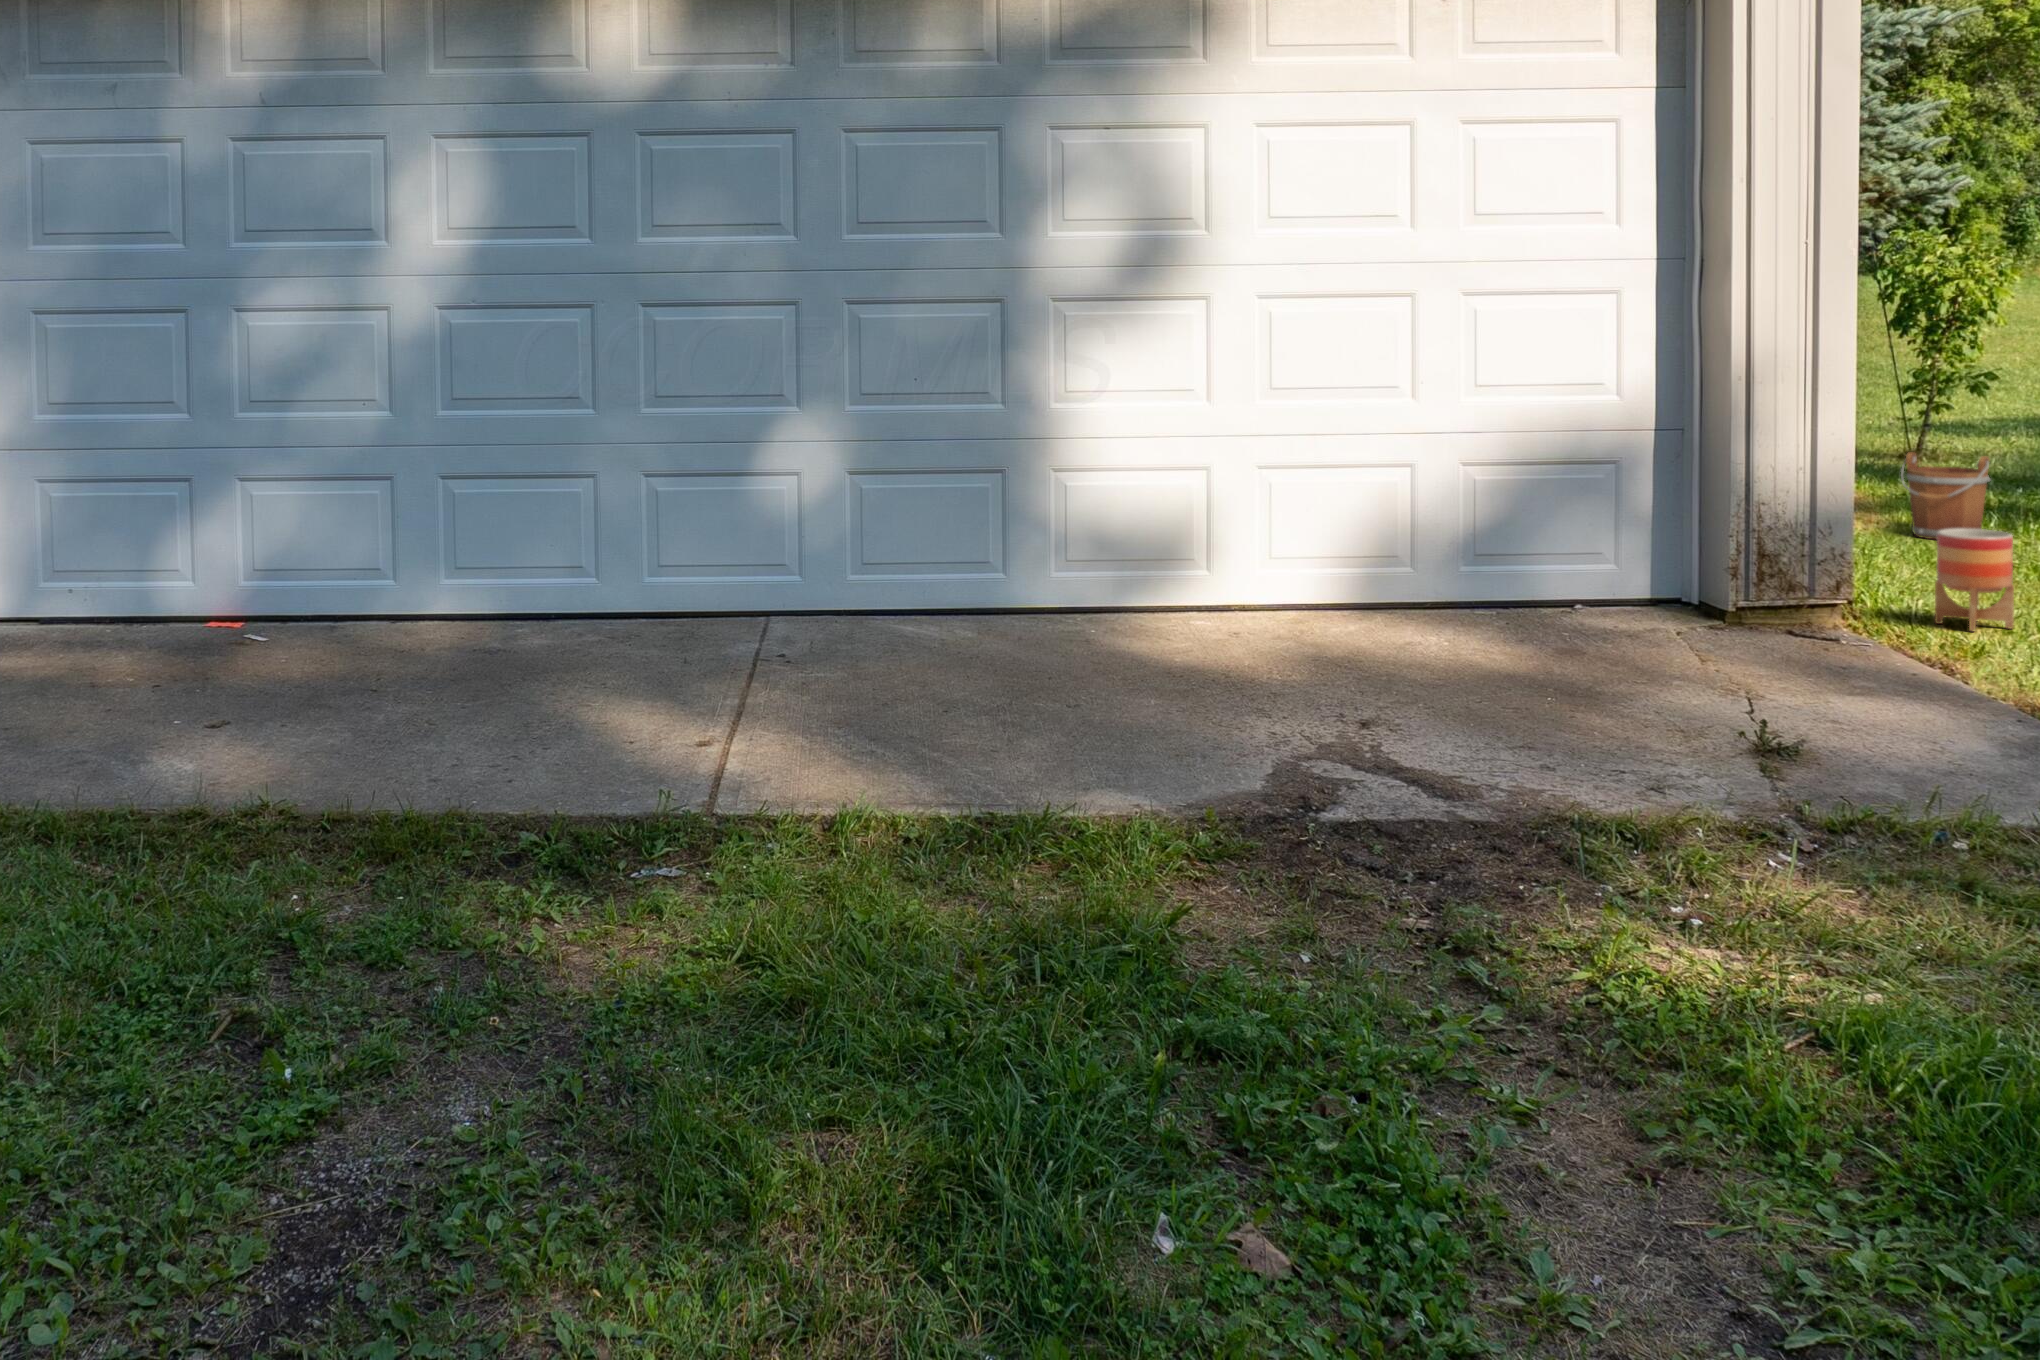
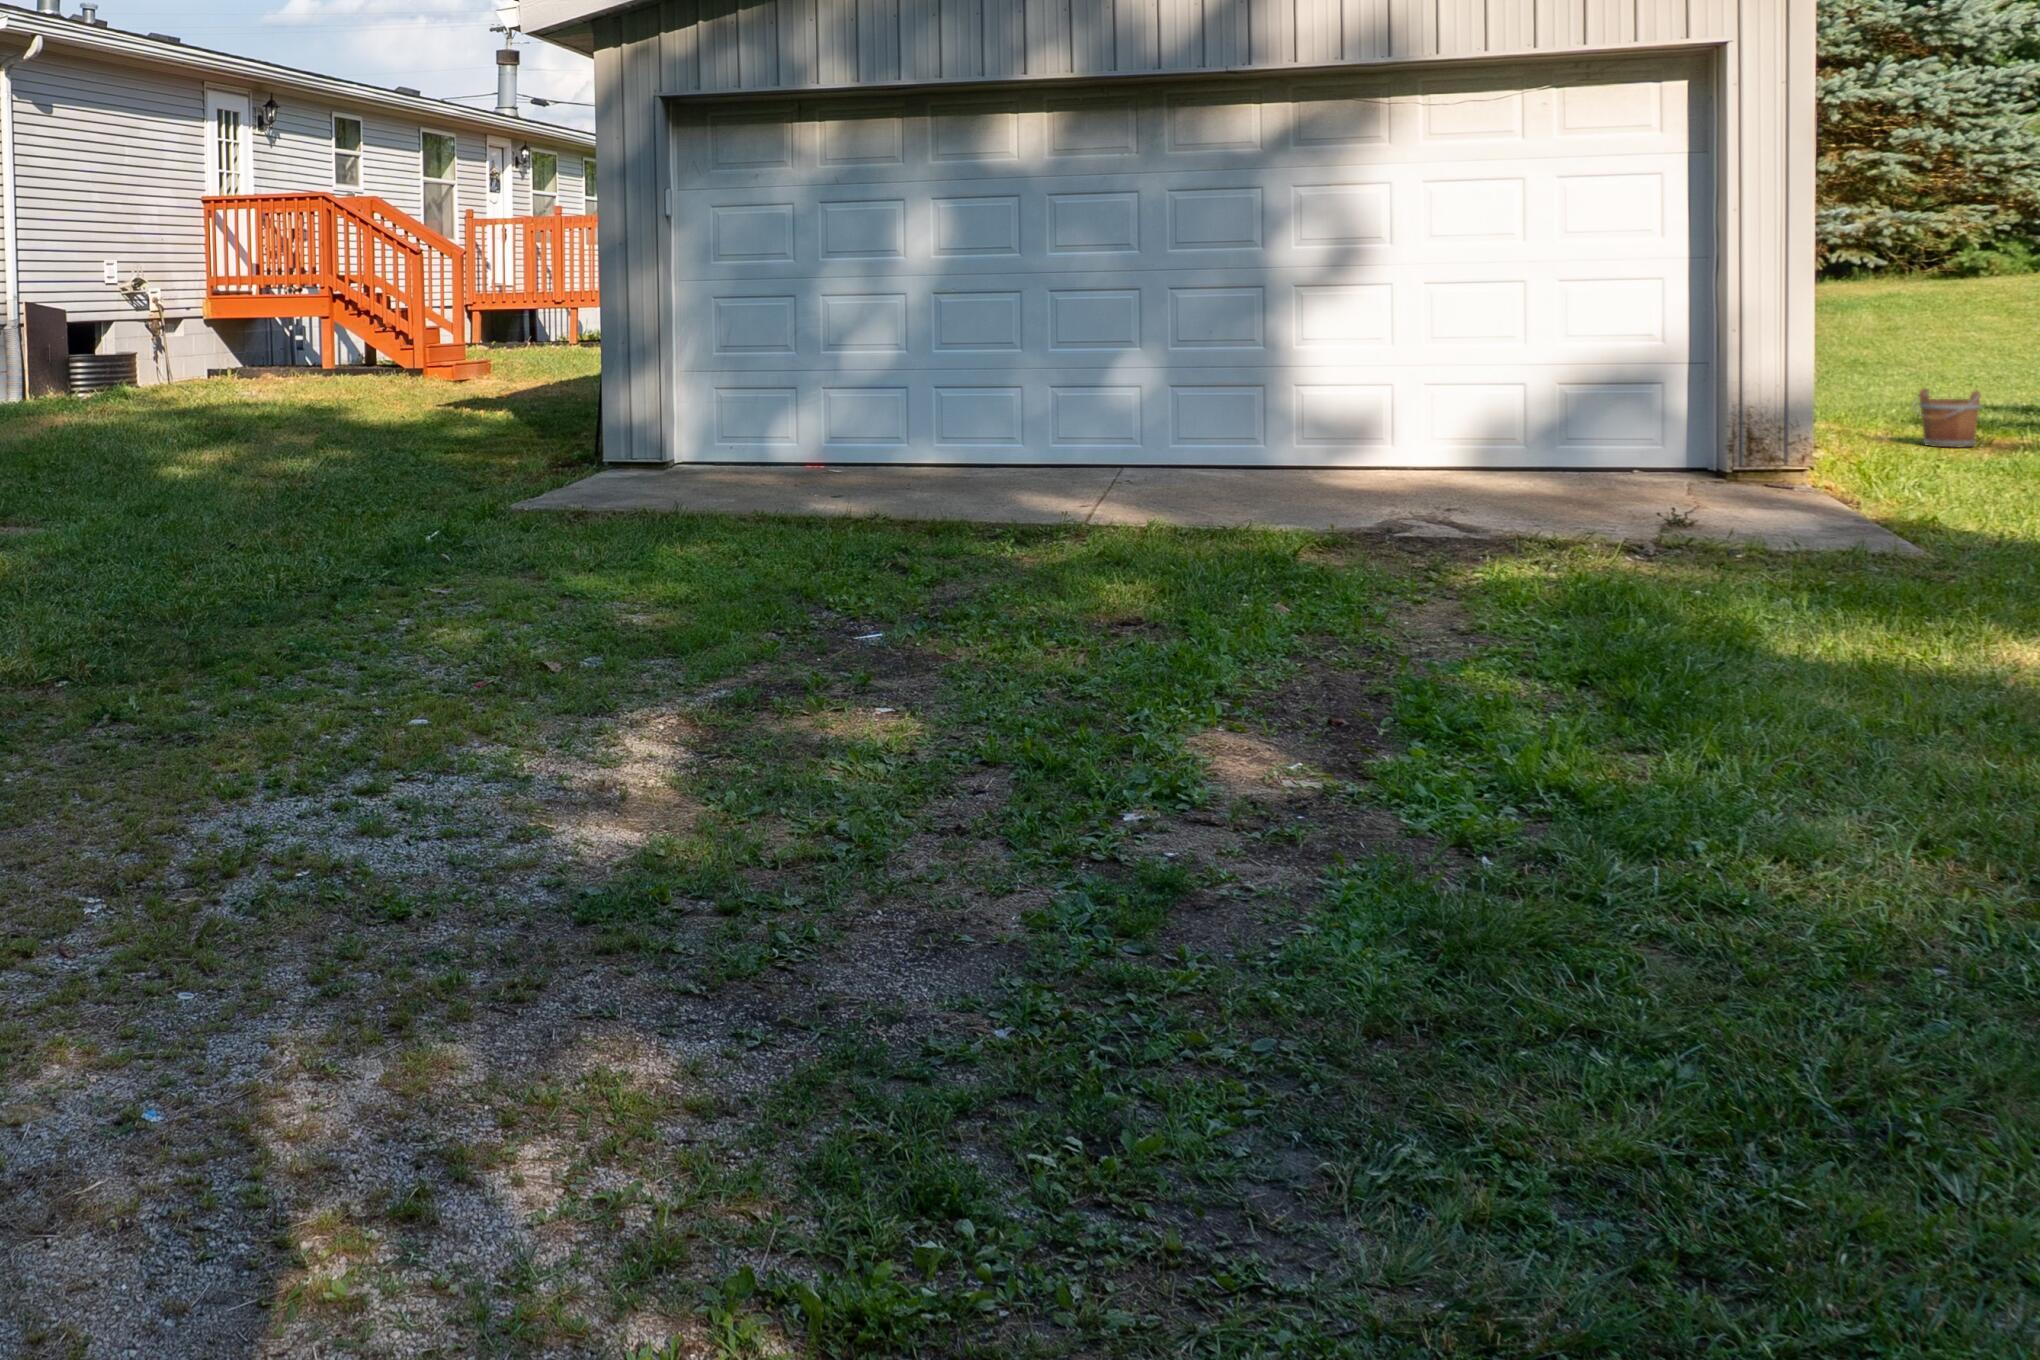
planter: present [1935,529,2014,631] -> none [1872,424,1924,485]

